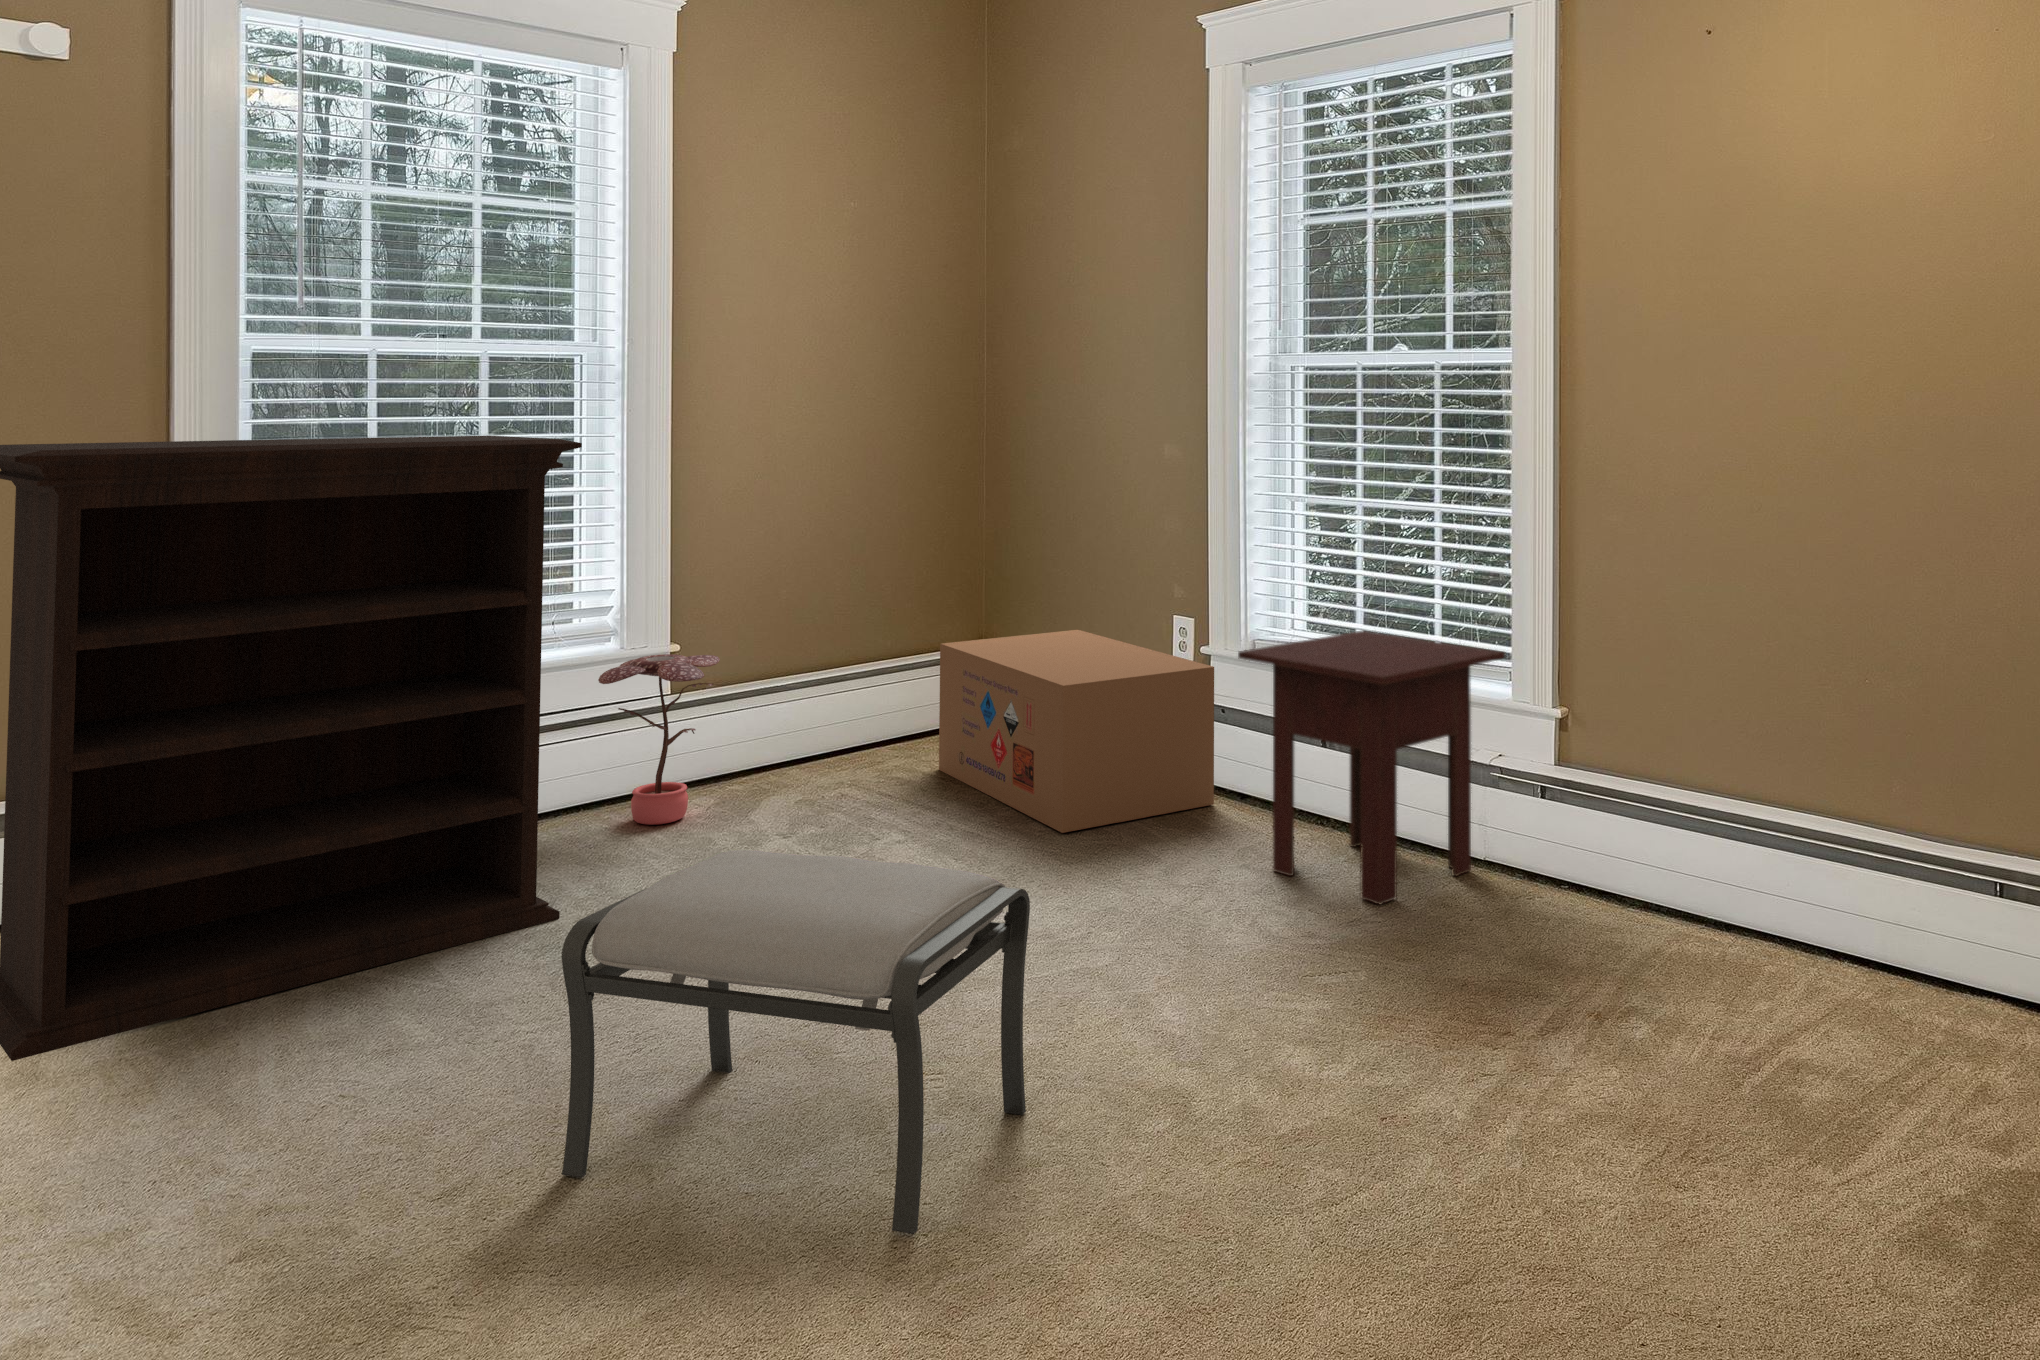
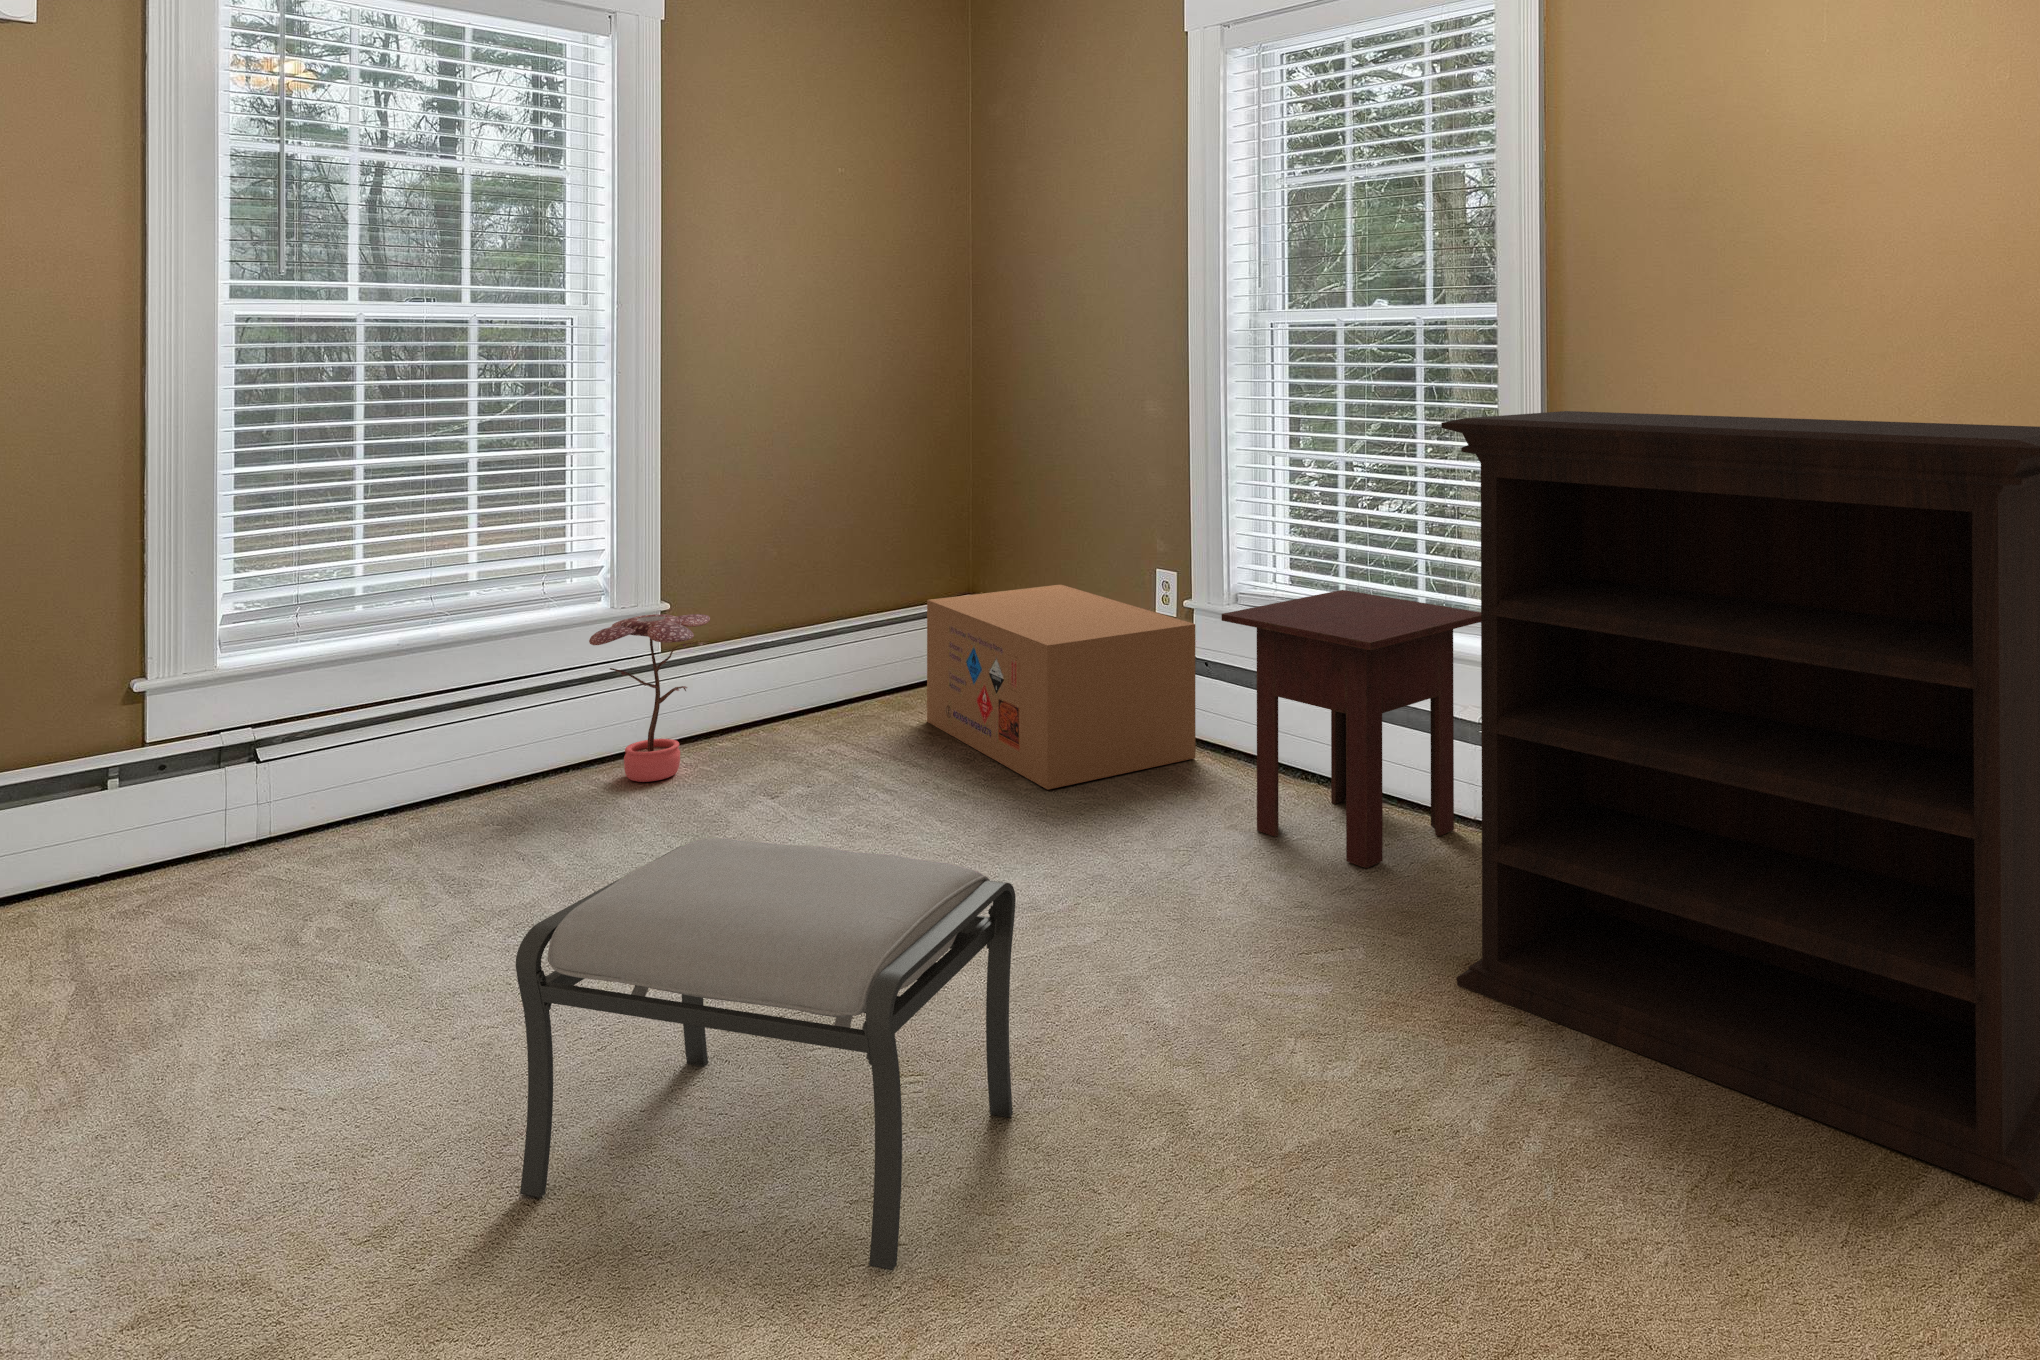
bookshelf: present [0,435,582,1061] -> present [1441,411,2040,1202]

